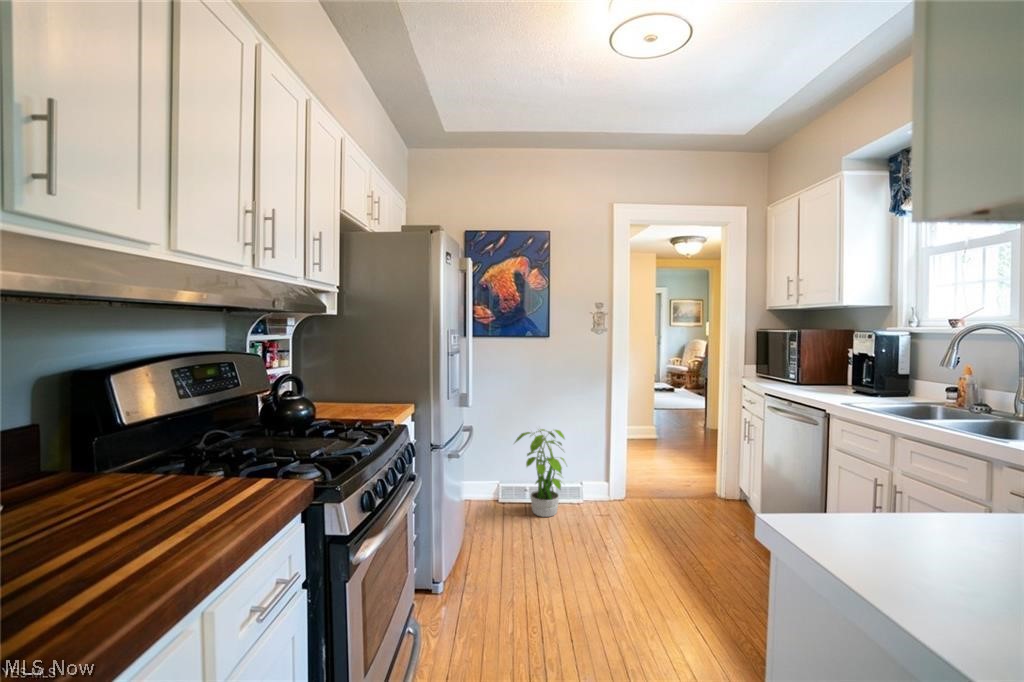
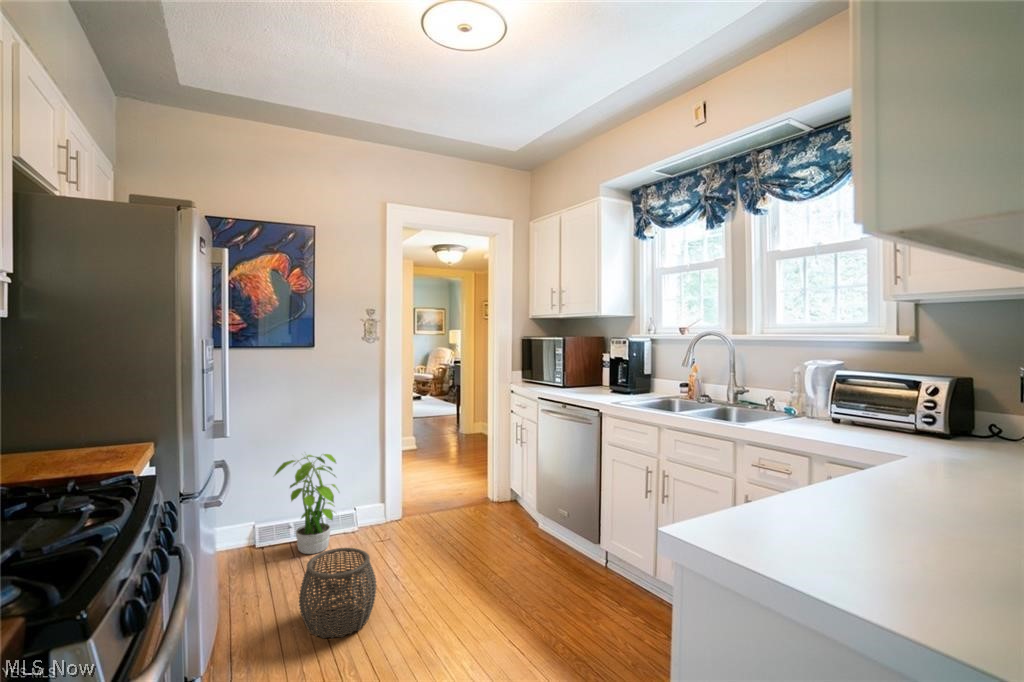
woven basket: none [526,516,596,604] -> present [299,548,377,638]

